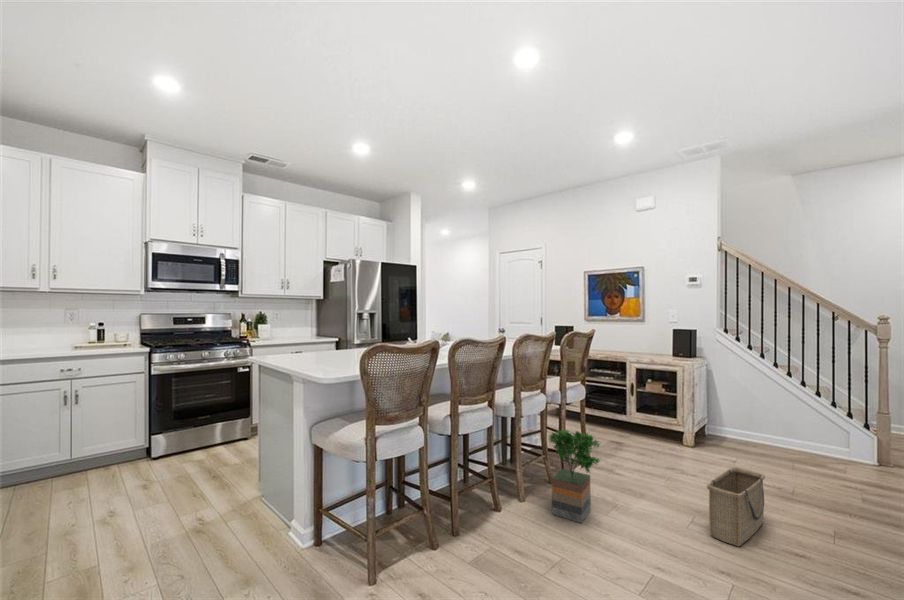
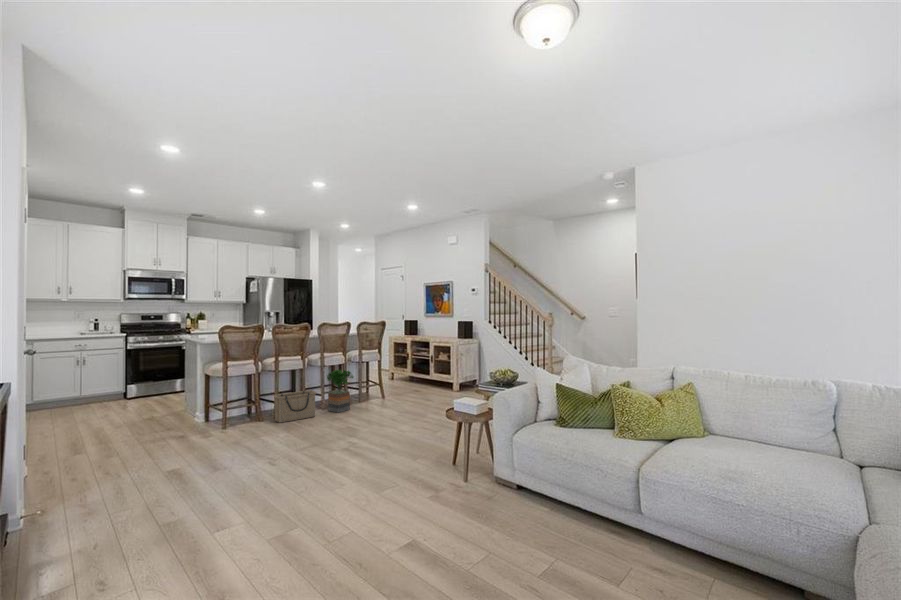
basket: present [707,467,765,546] -> present [274,390,316,423]

